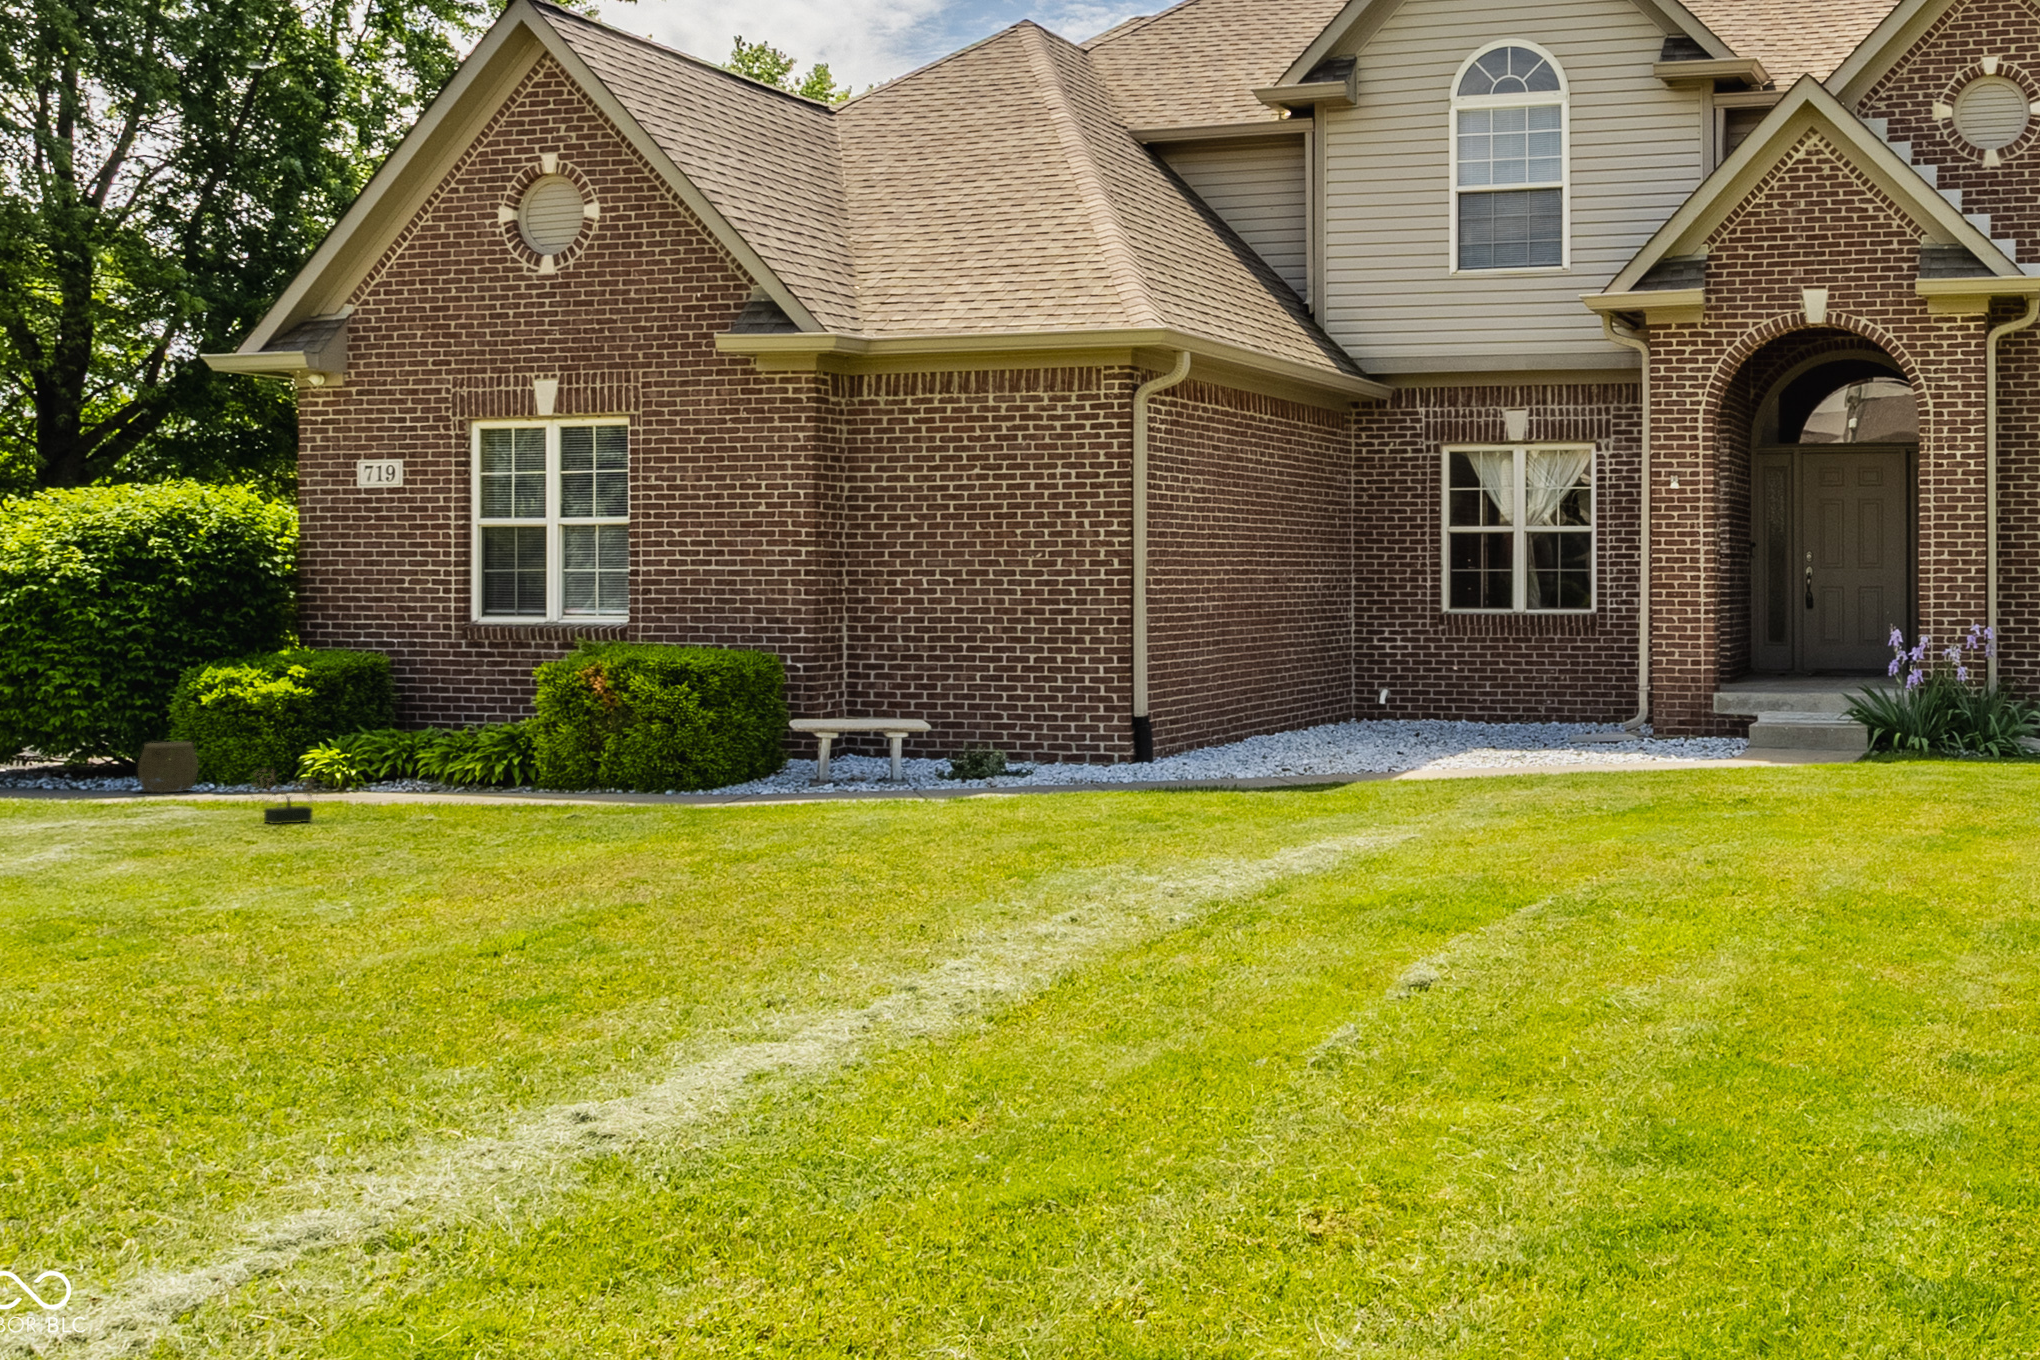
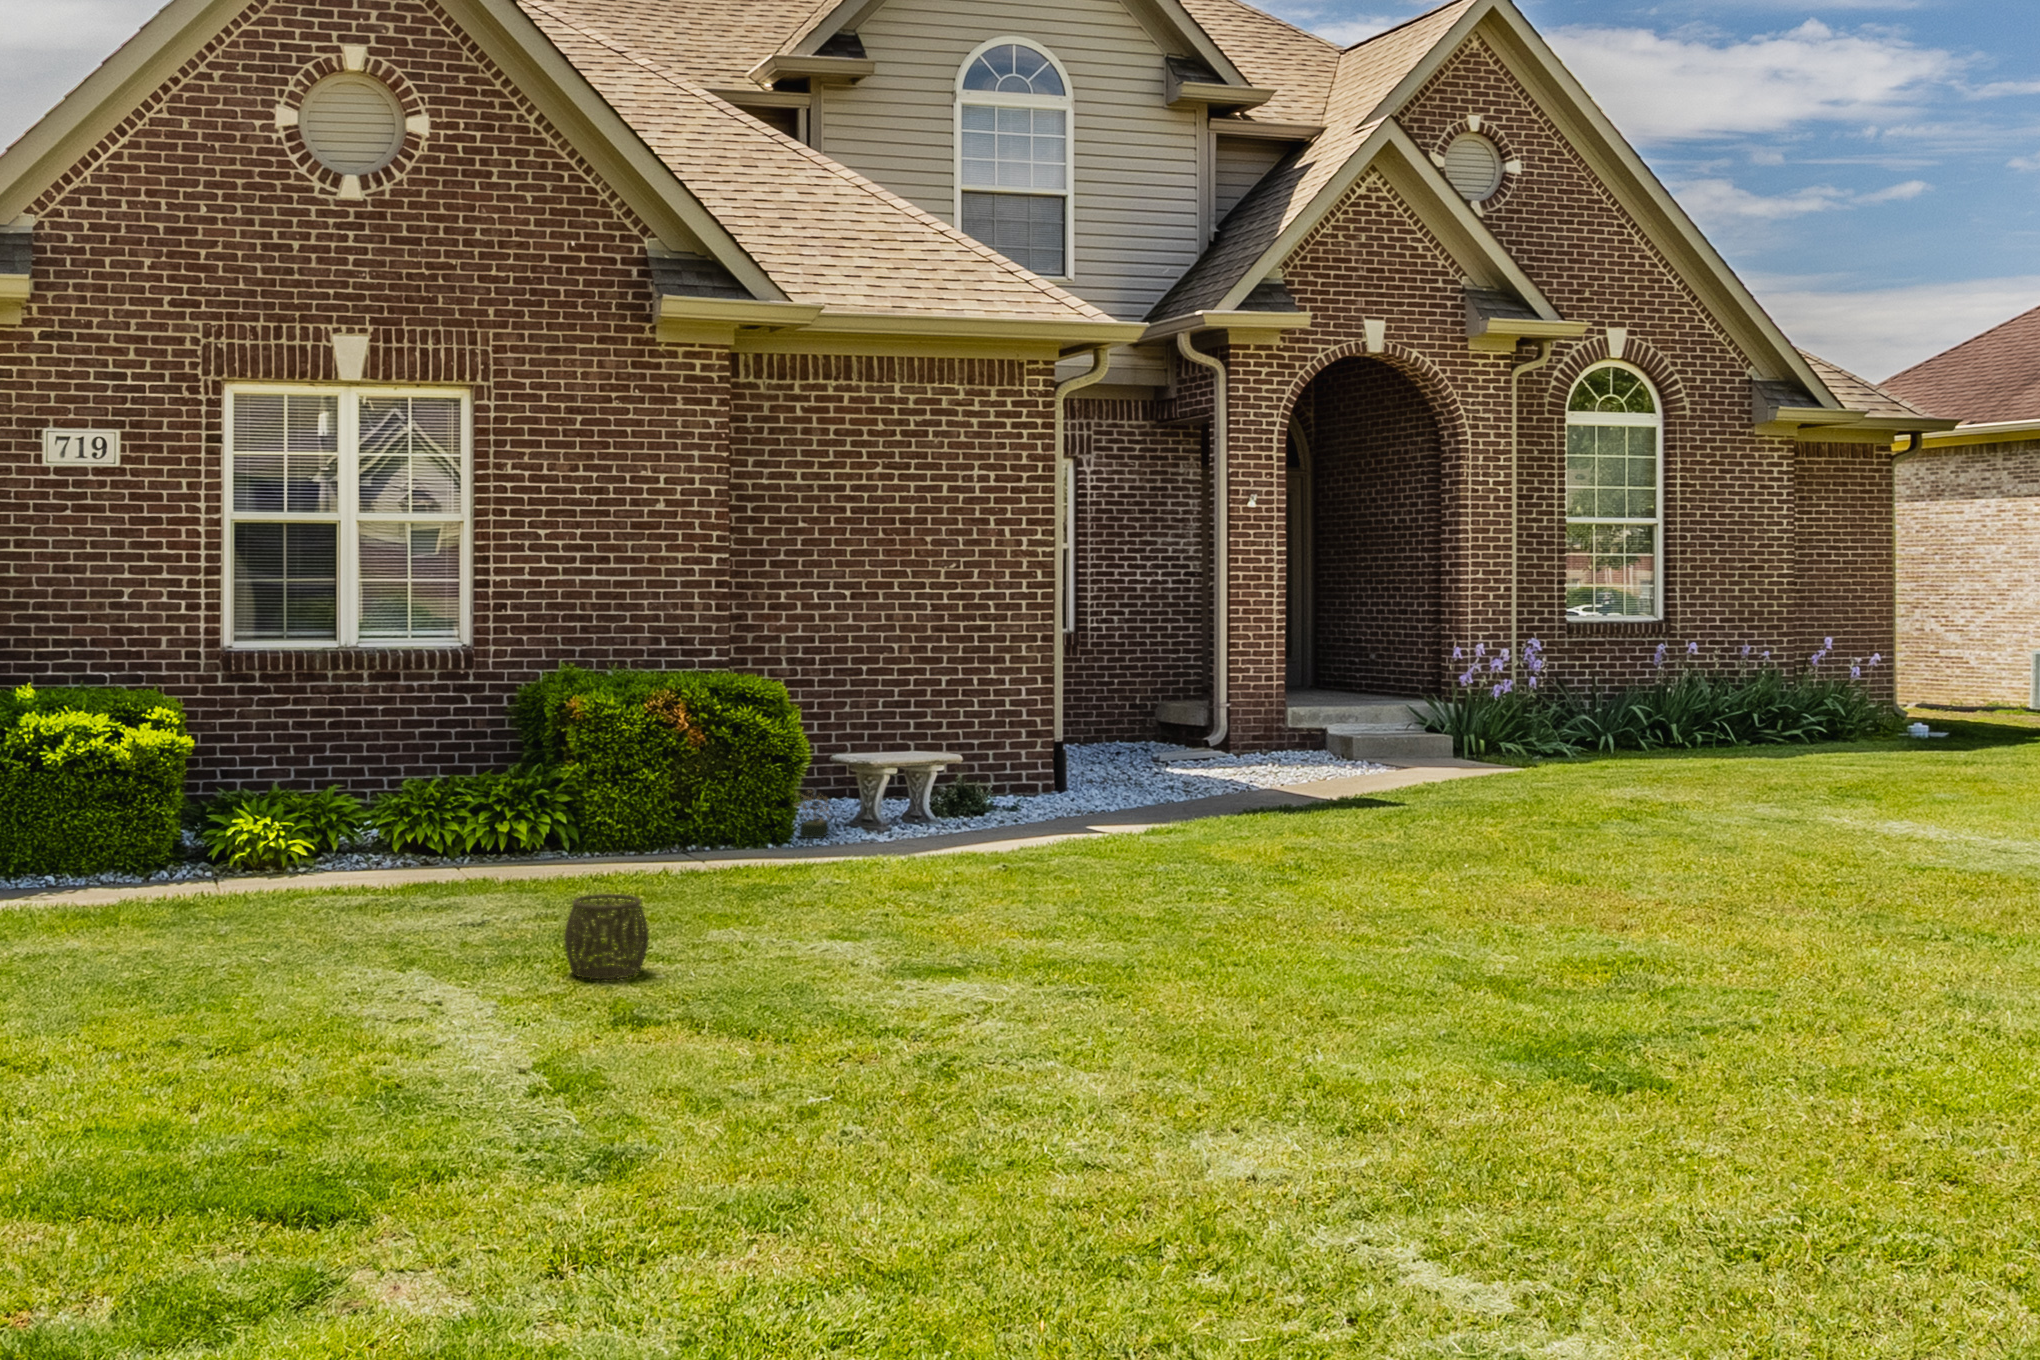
decorative plant: present [253,769,318,824] -> present [794,790,829,838]

